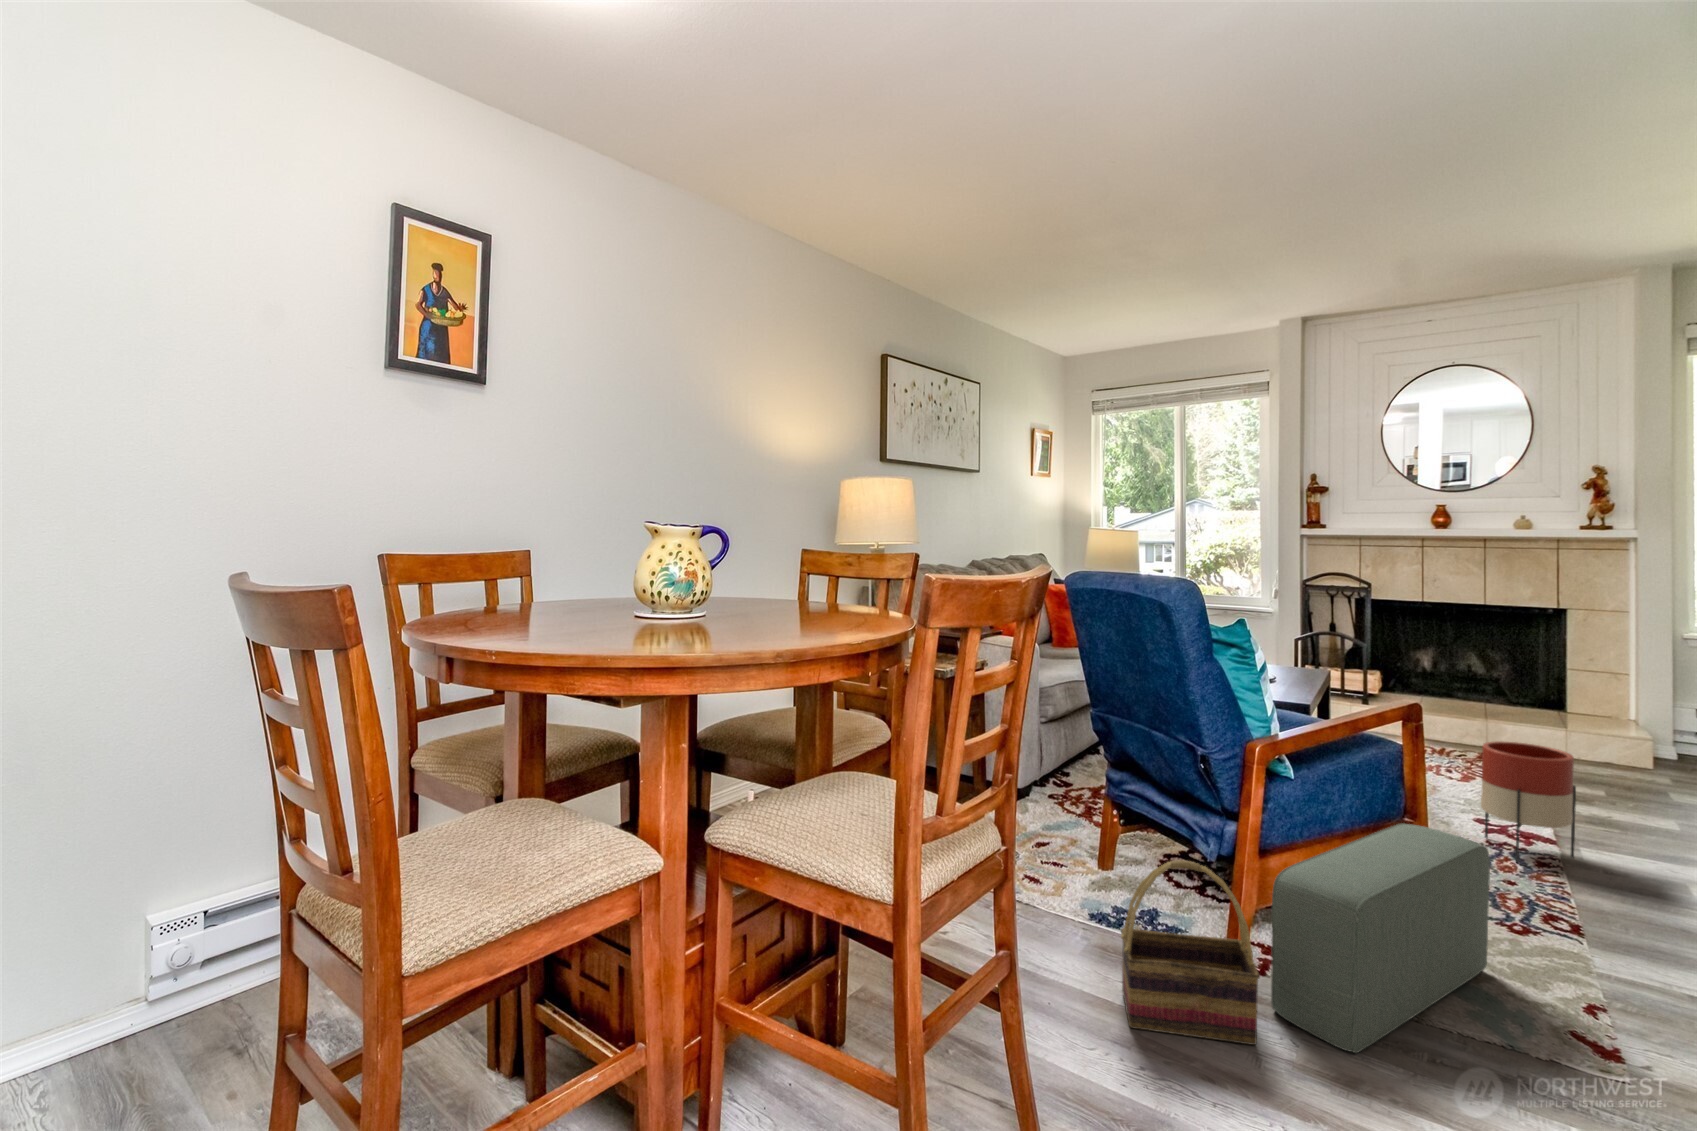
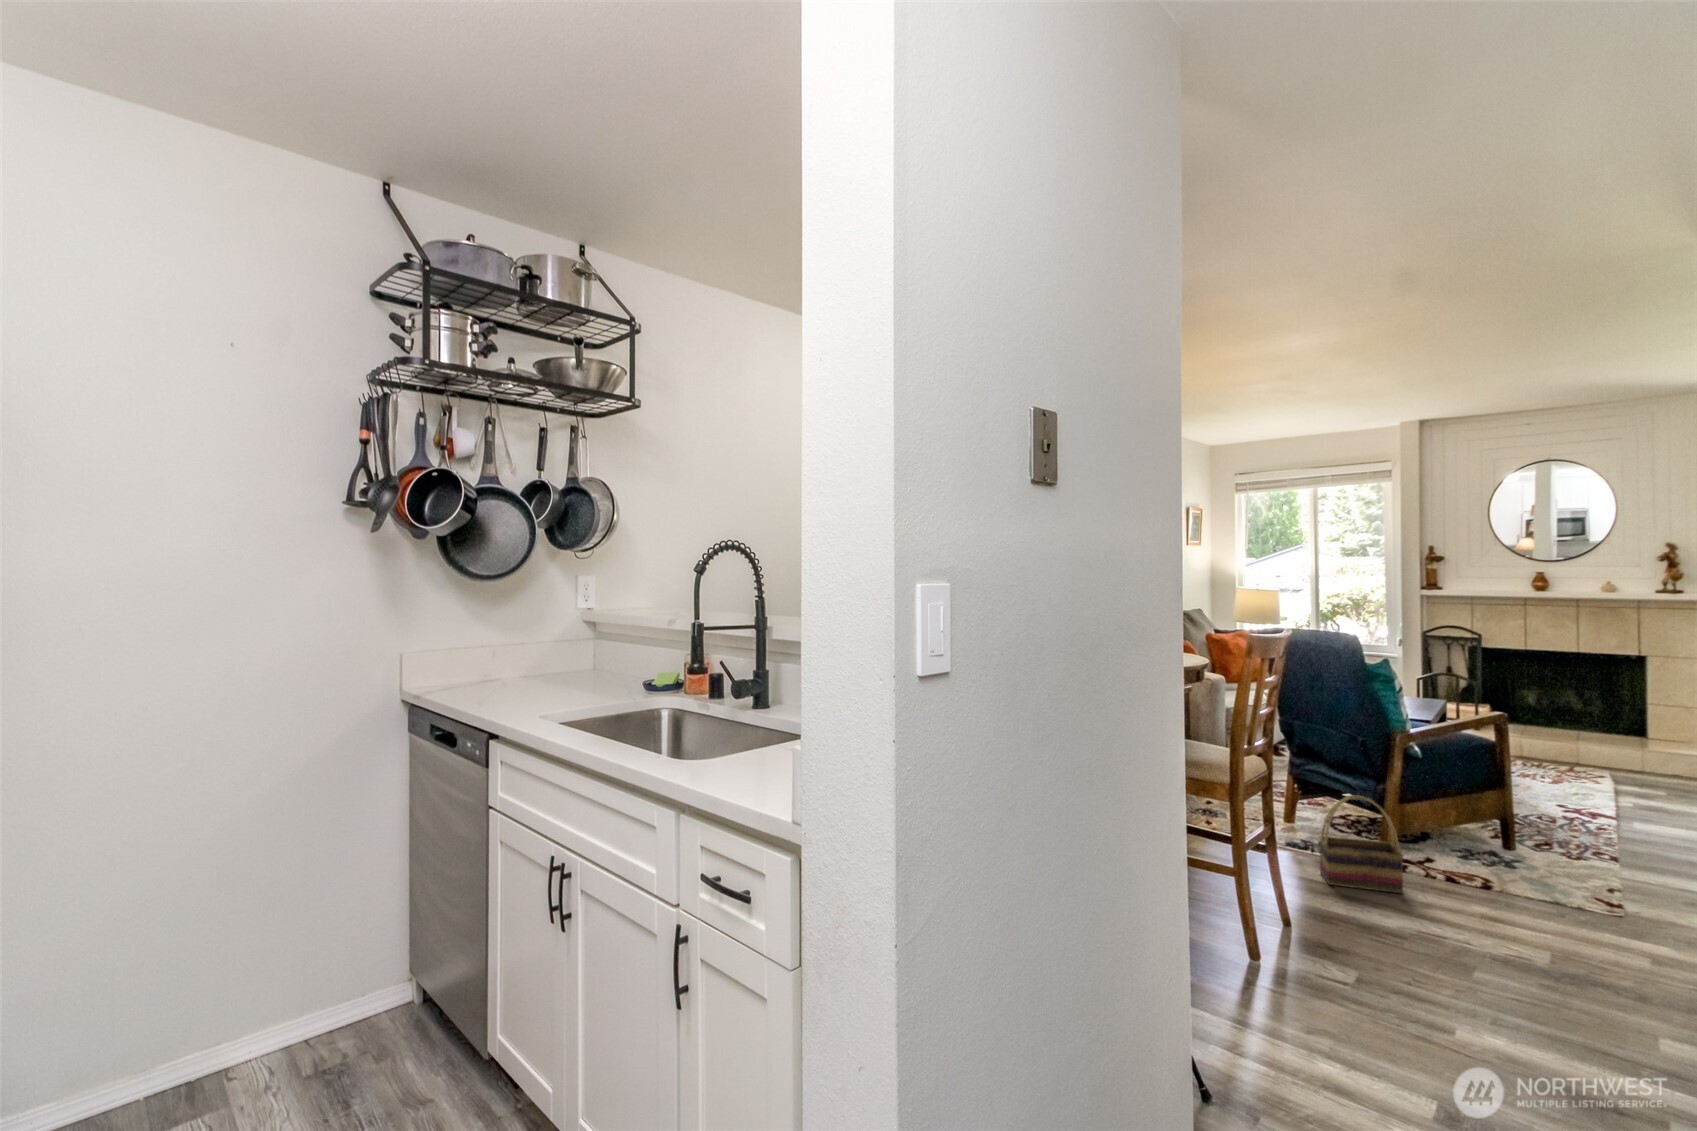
planter: present [1481,741,1576,863] -> none [1557,749,1626,830]
pouf: present [1271,823,1490,1053] -> none [1409,788,1546,899]

